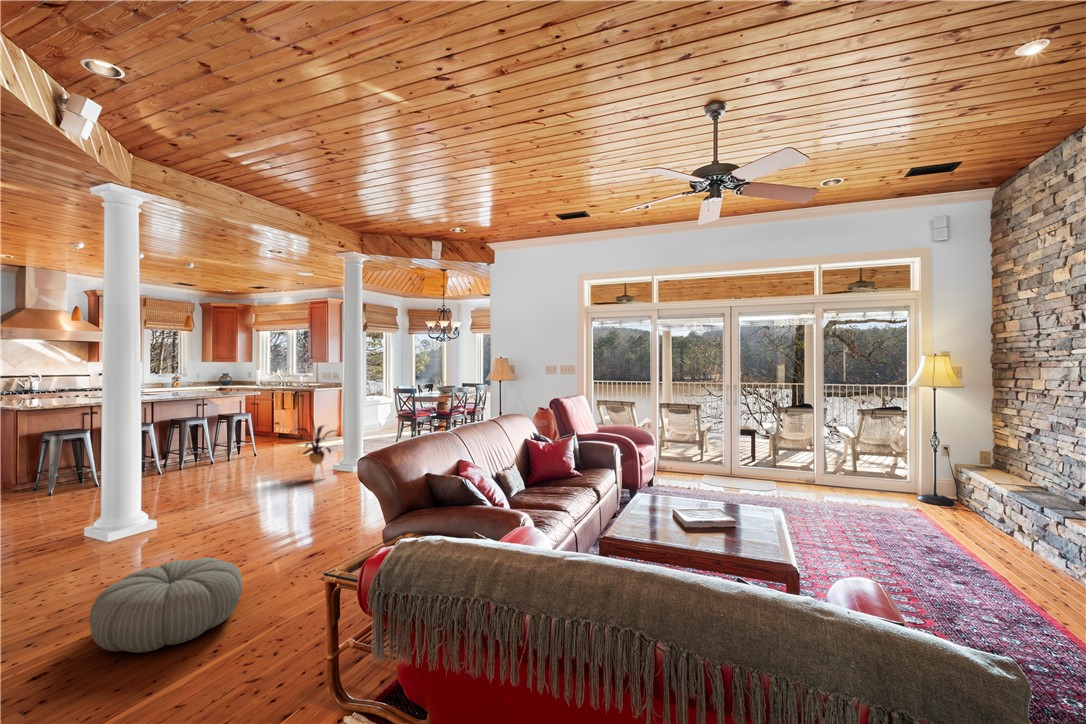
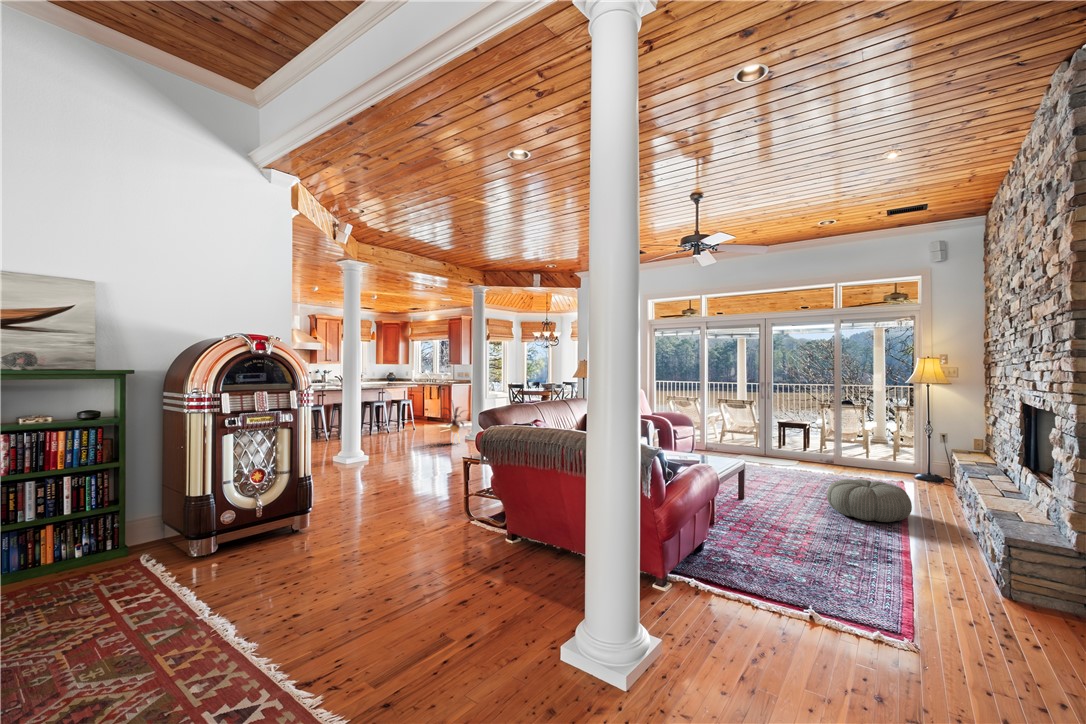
pouf: present [89,557,242,653] -> present [827,479,912,522]

